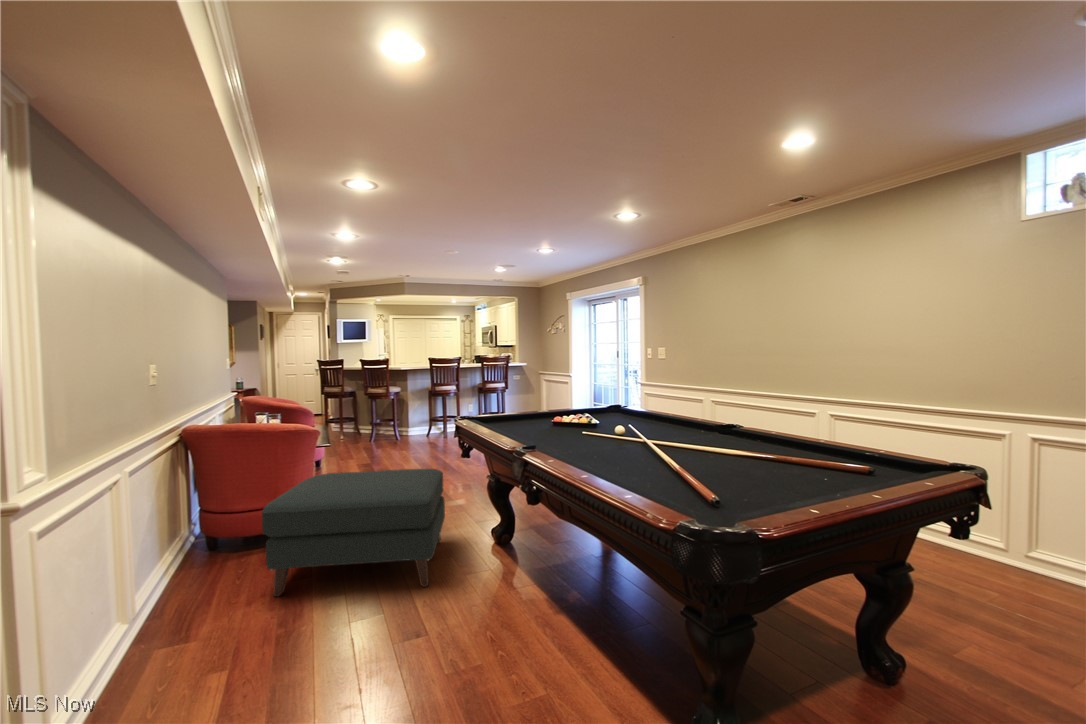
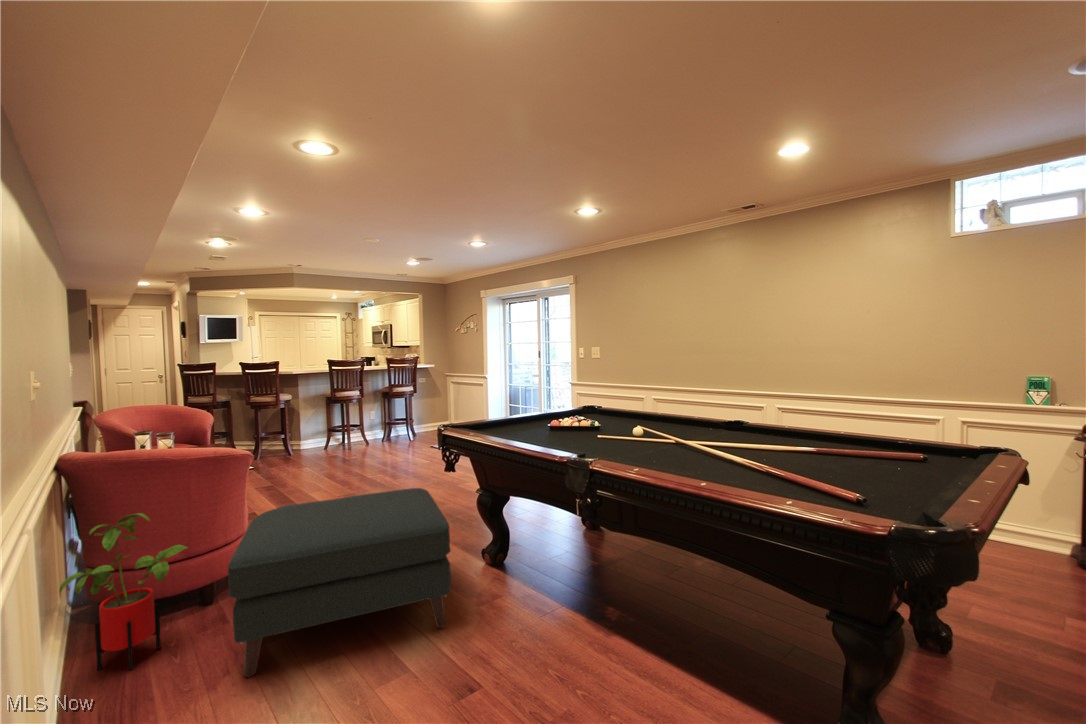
house plant: none [171,468,257,579] -> present [59,513,187,670]

